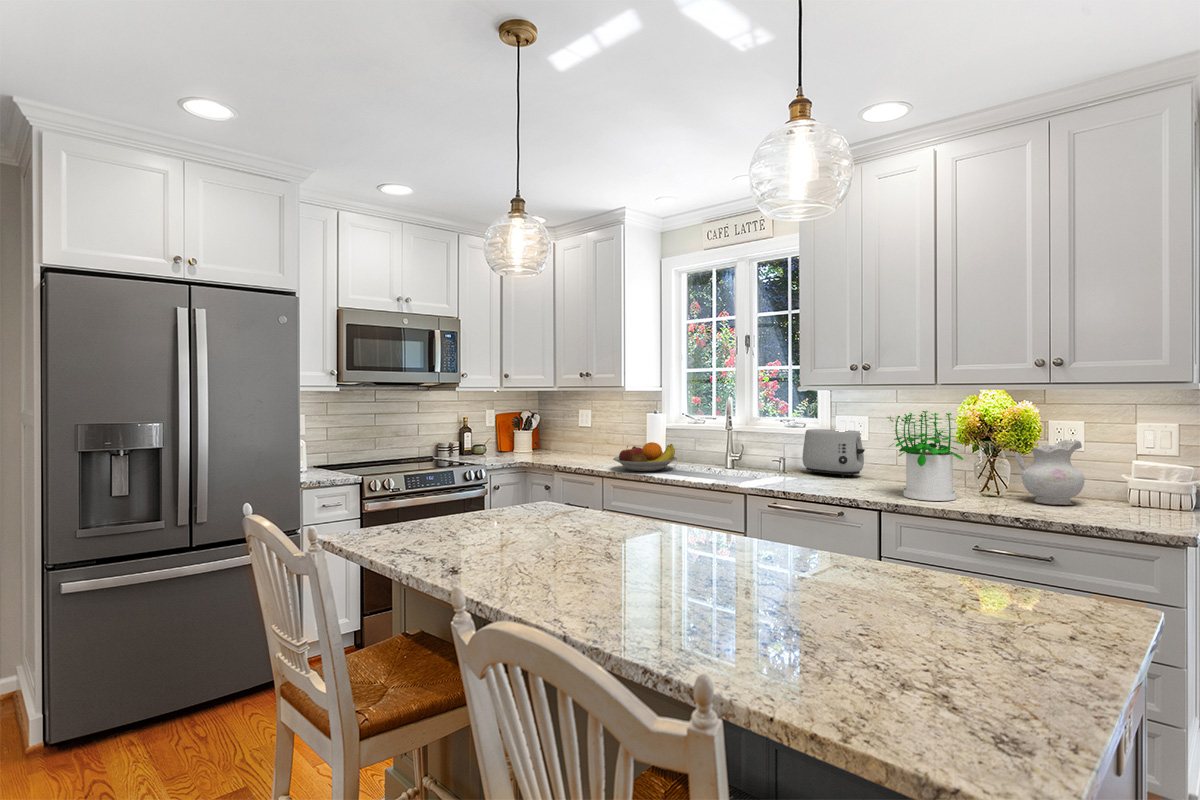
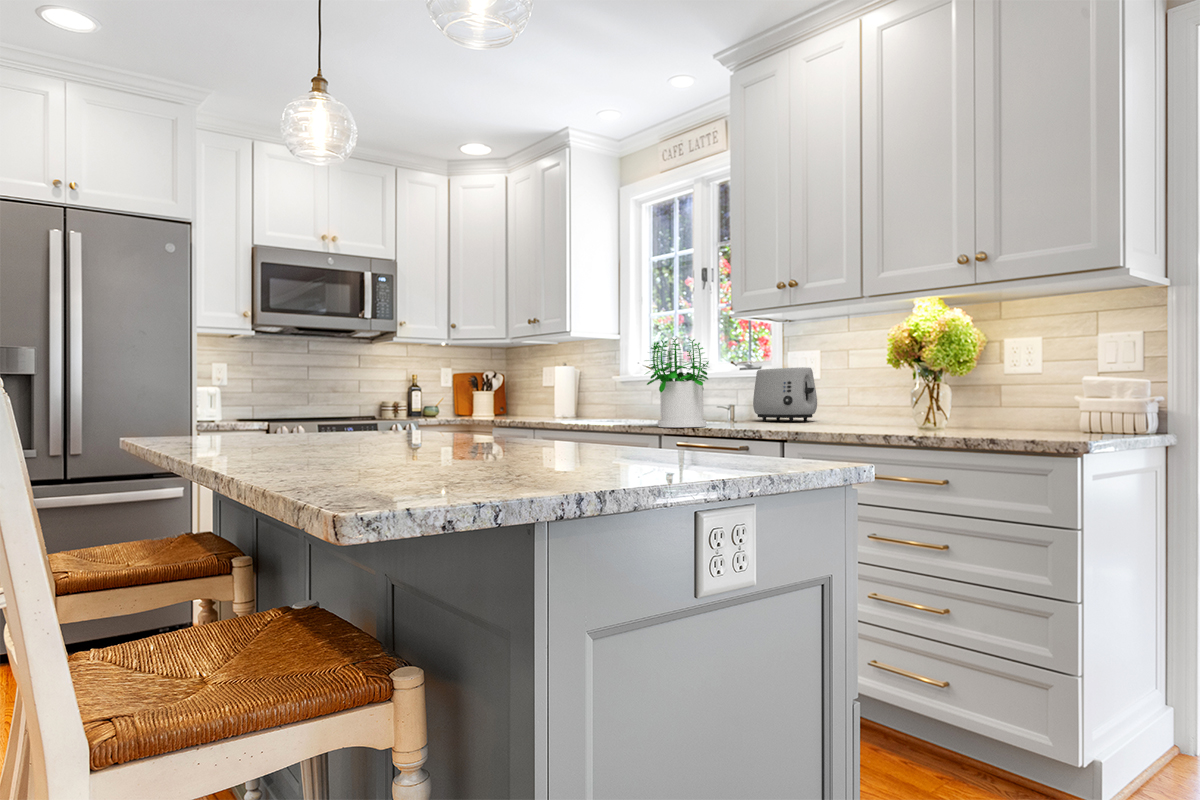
potted plant: present [887,411,963,501] -> present [646,338,709,427]
ceramic pitcher: present [1015,440,1084,505] -> none [945,352,1023,431]
fruit bowl: present [613,442,677,471] -> none [545,390,618,422]

